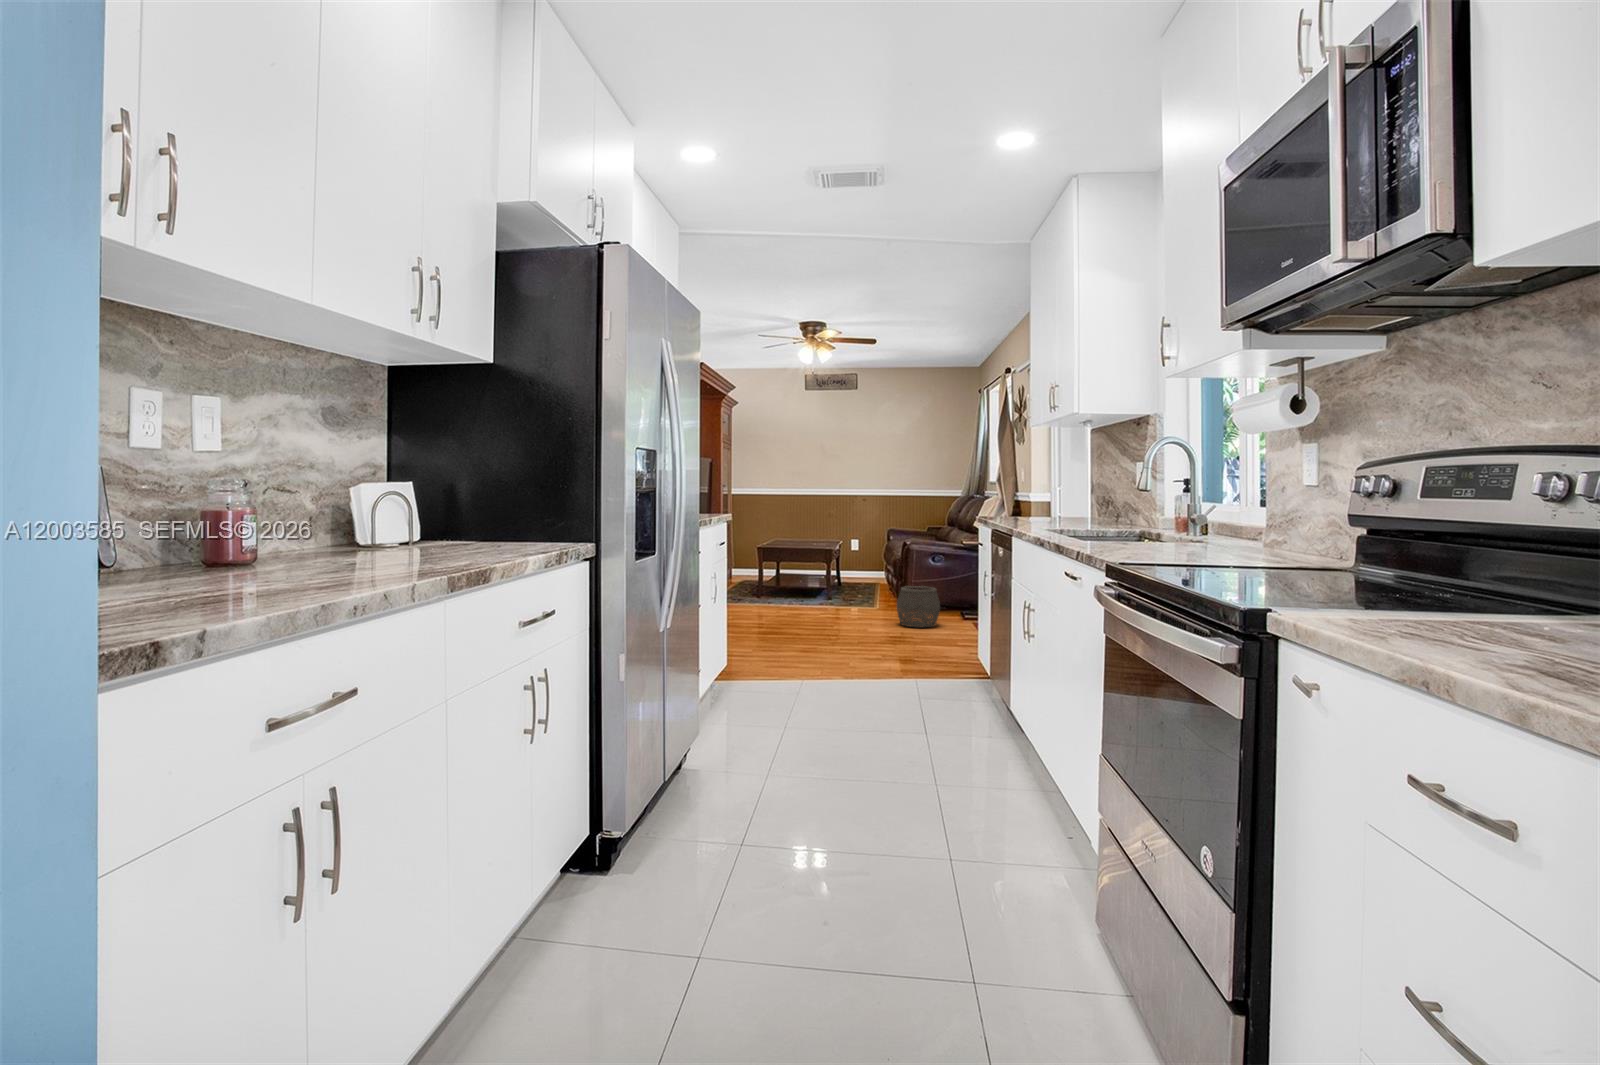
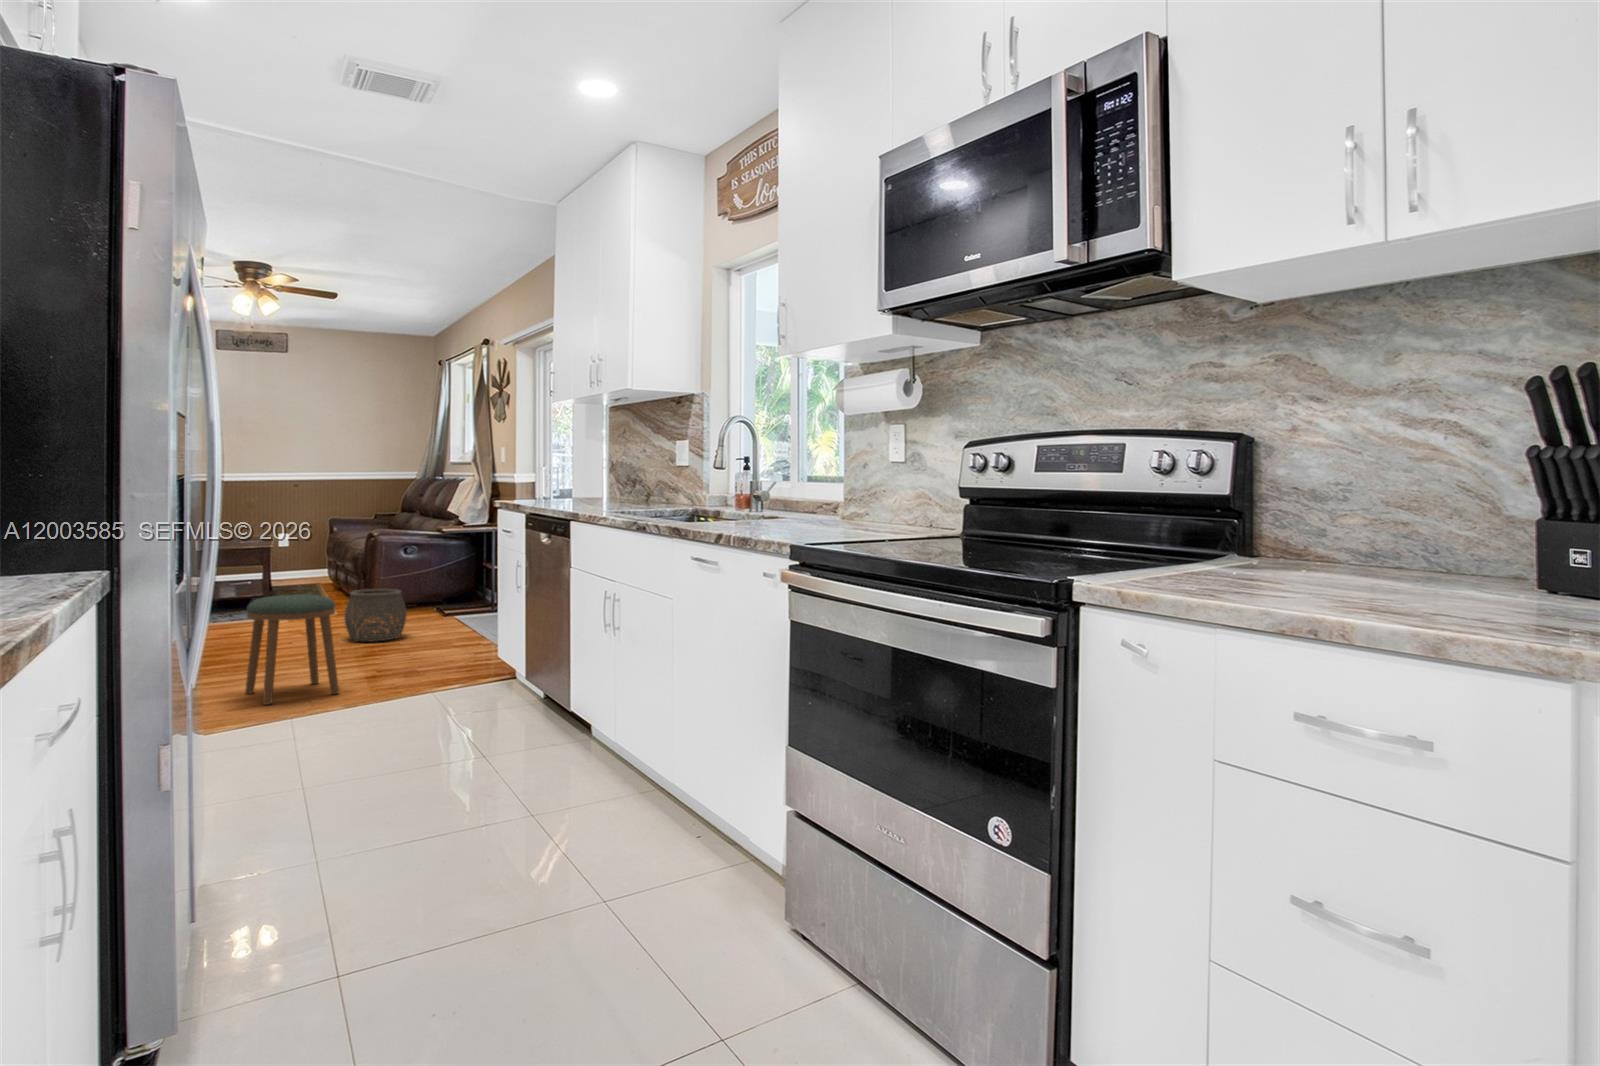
stool: none [817,587,871,663] -> present [245,594,339,705]

